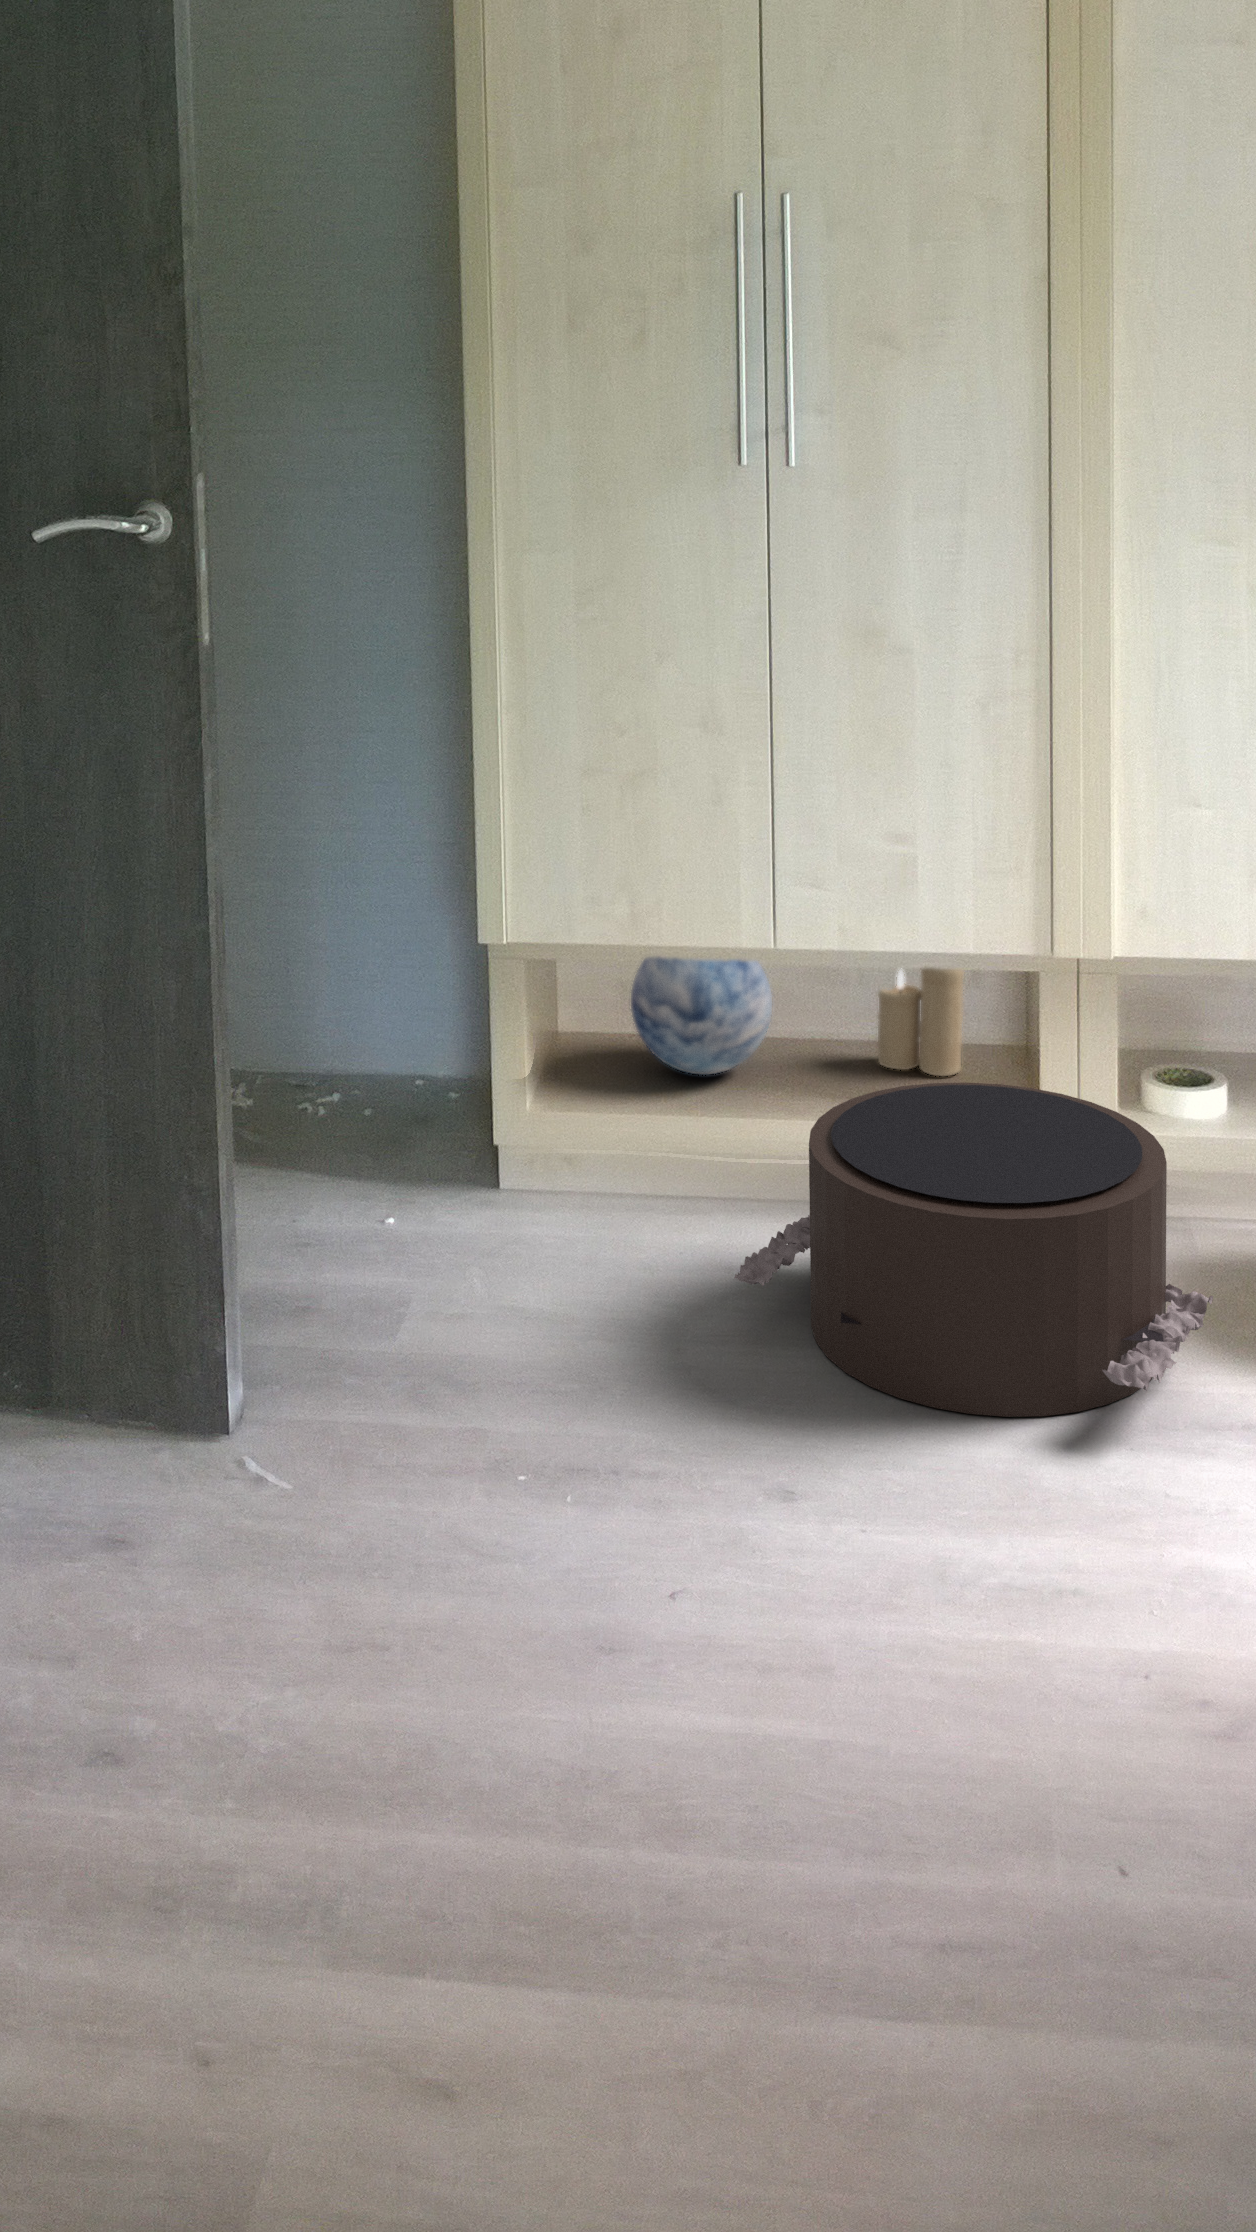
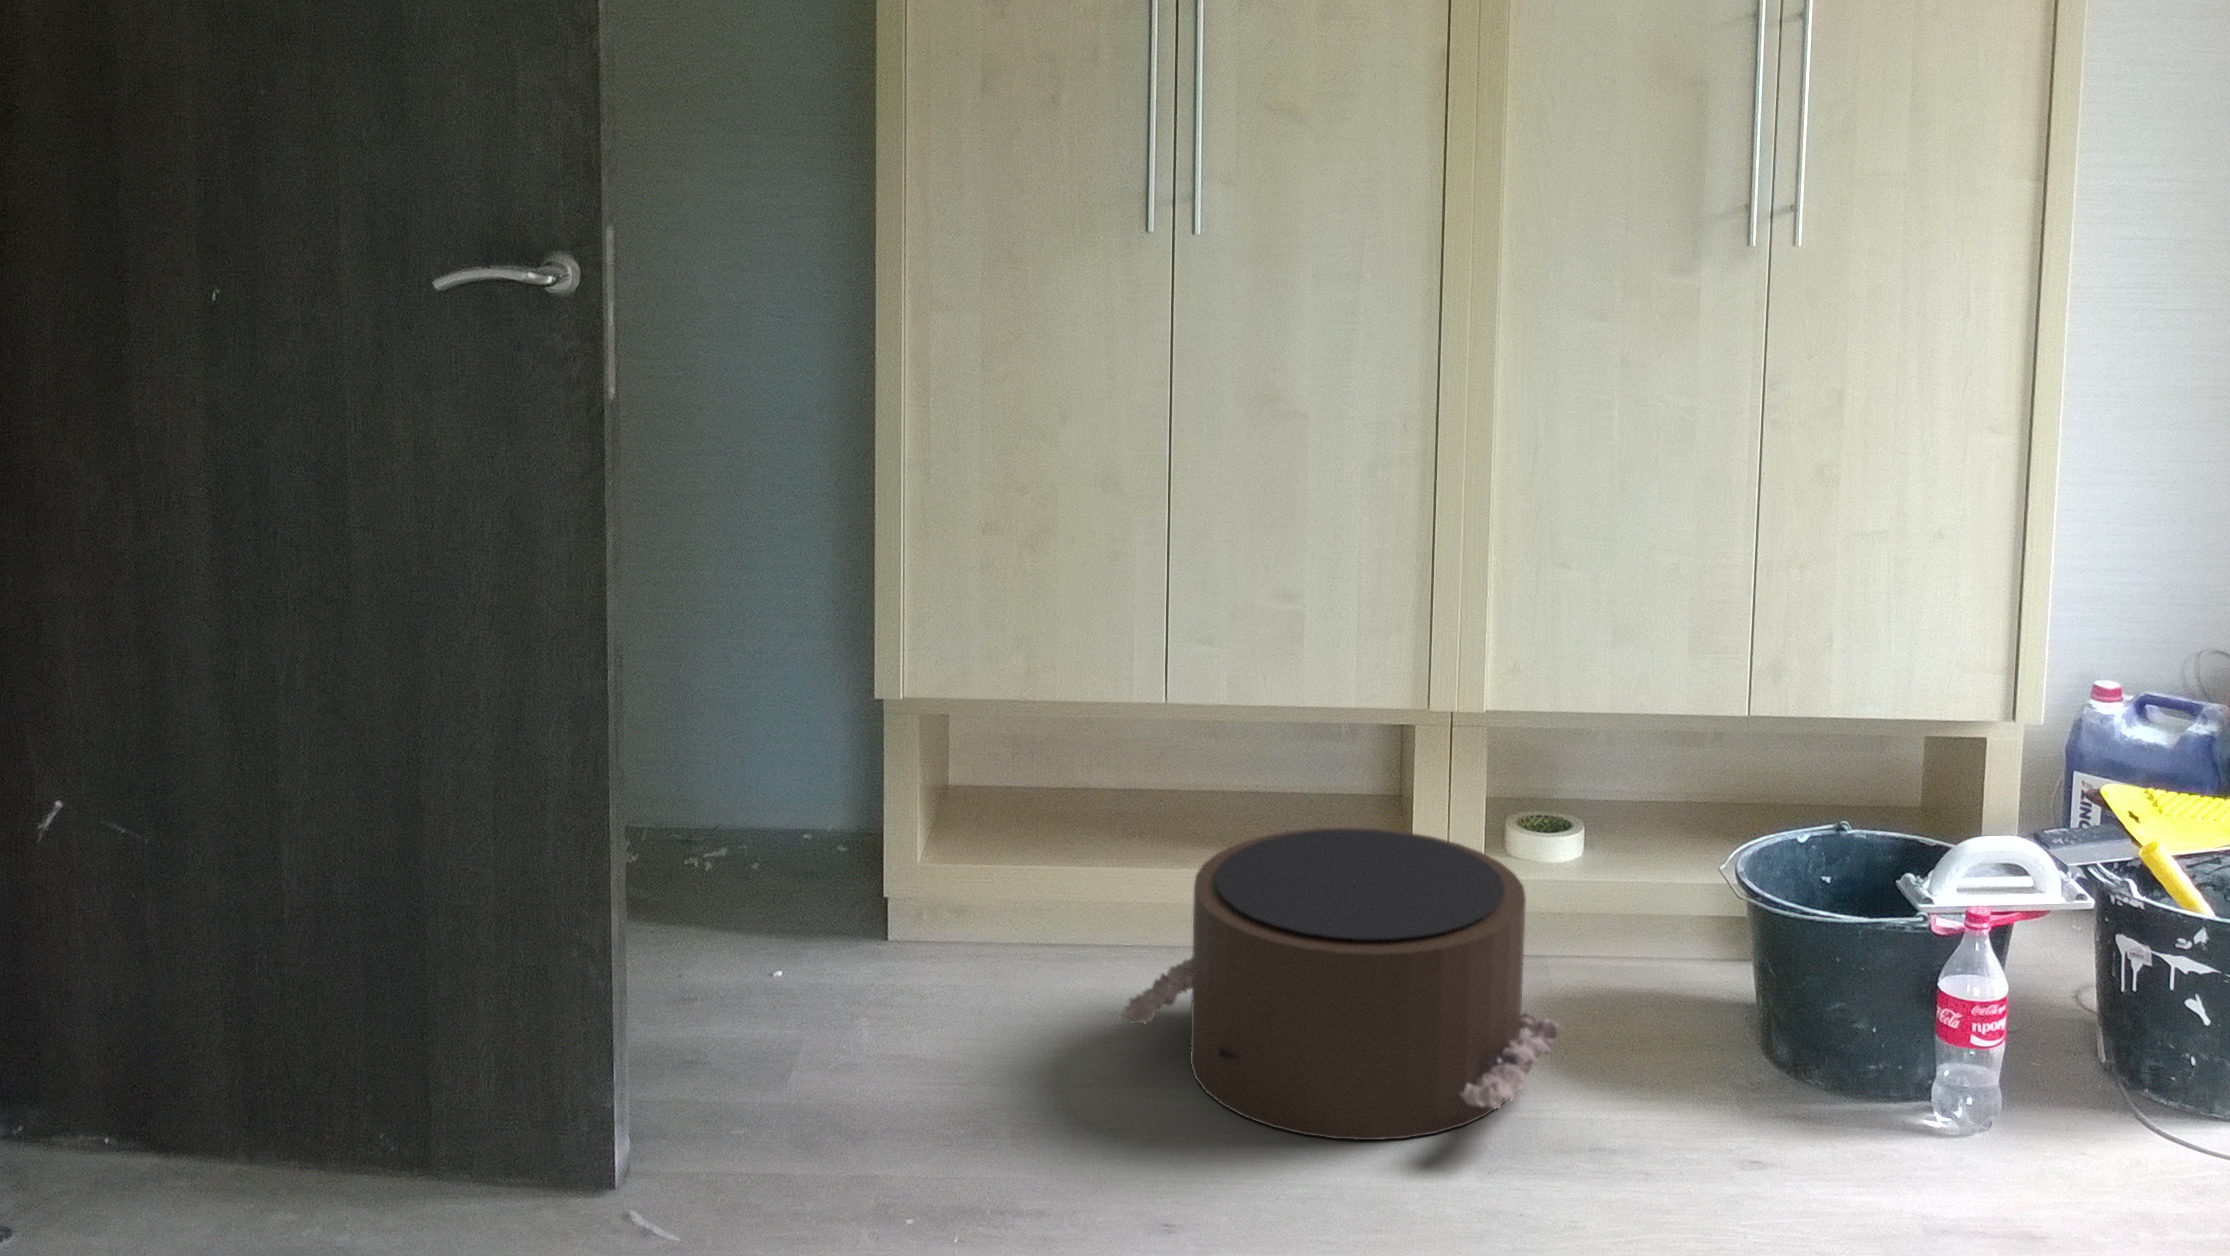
decorative orb: present [631,957,772,1075] -> none [1024,684,1162,825]
candle: present [877,968,965,1076] -> none [1262,698,1348,823]

